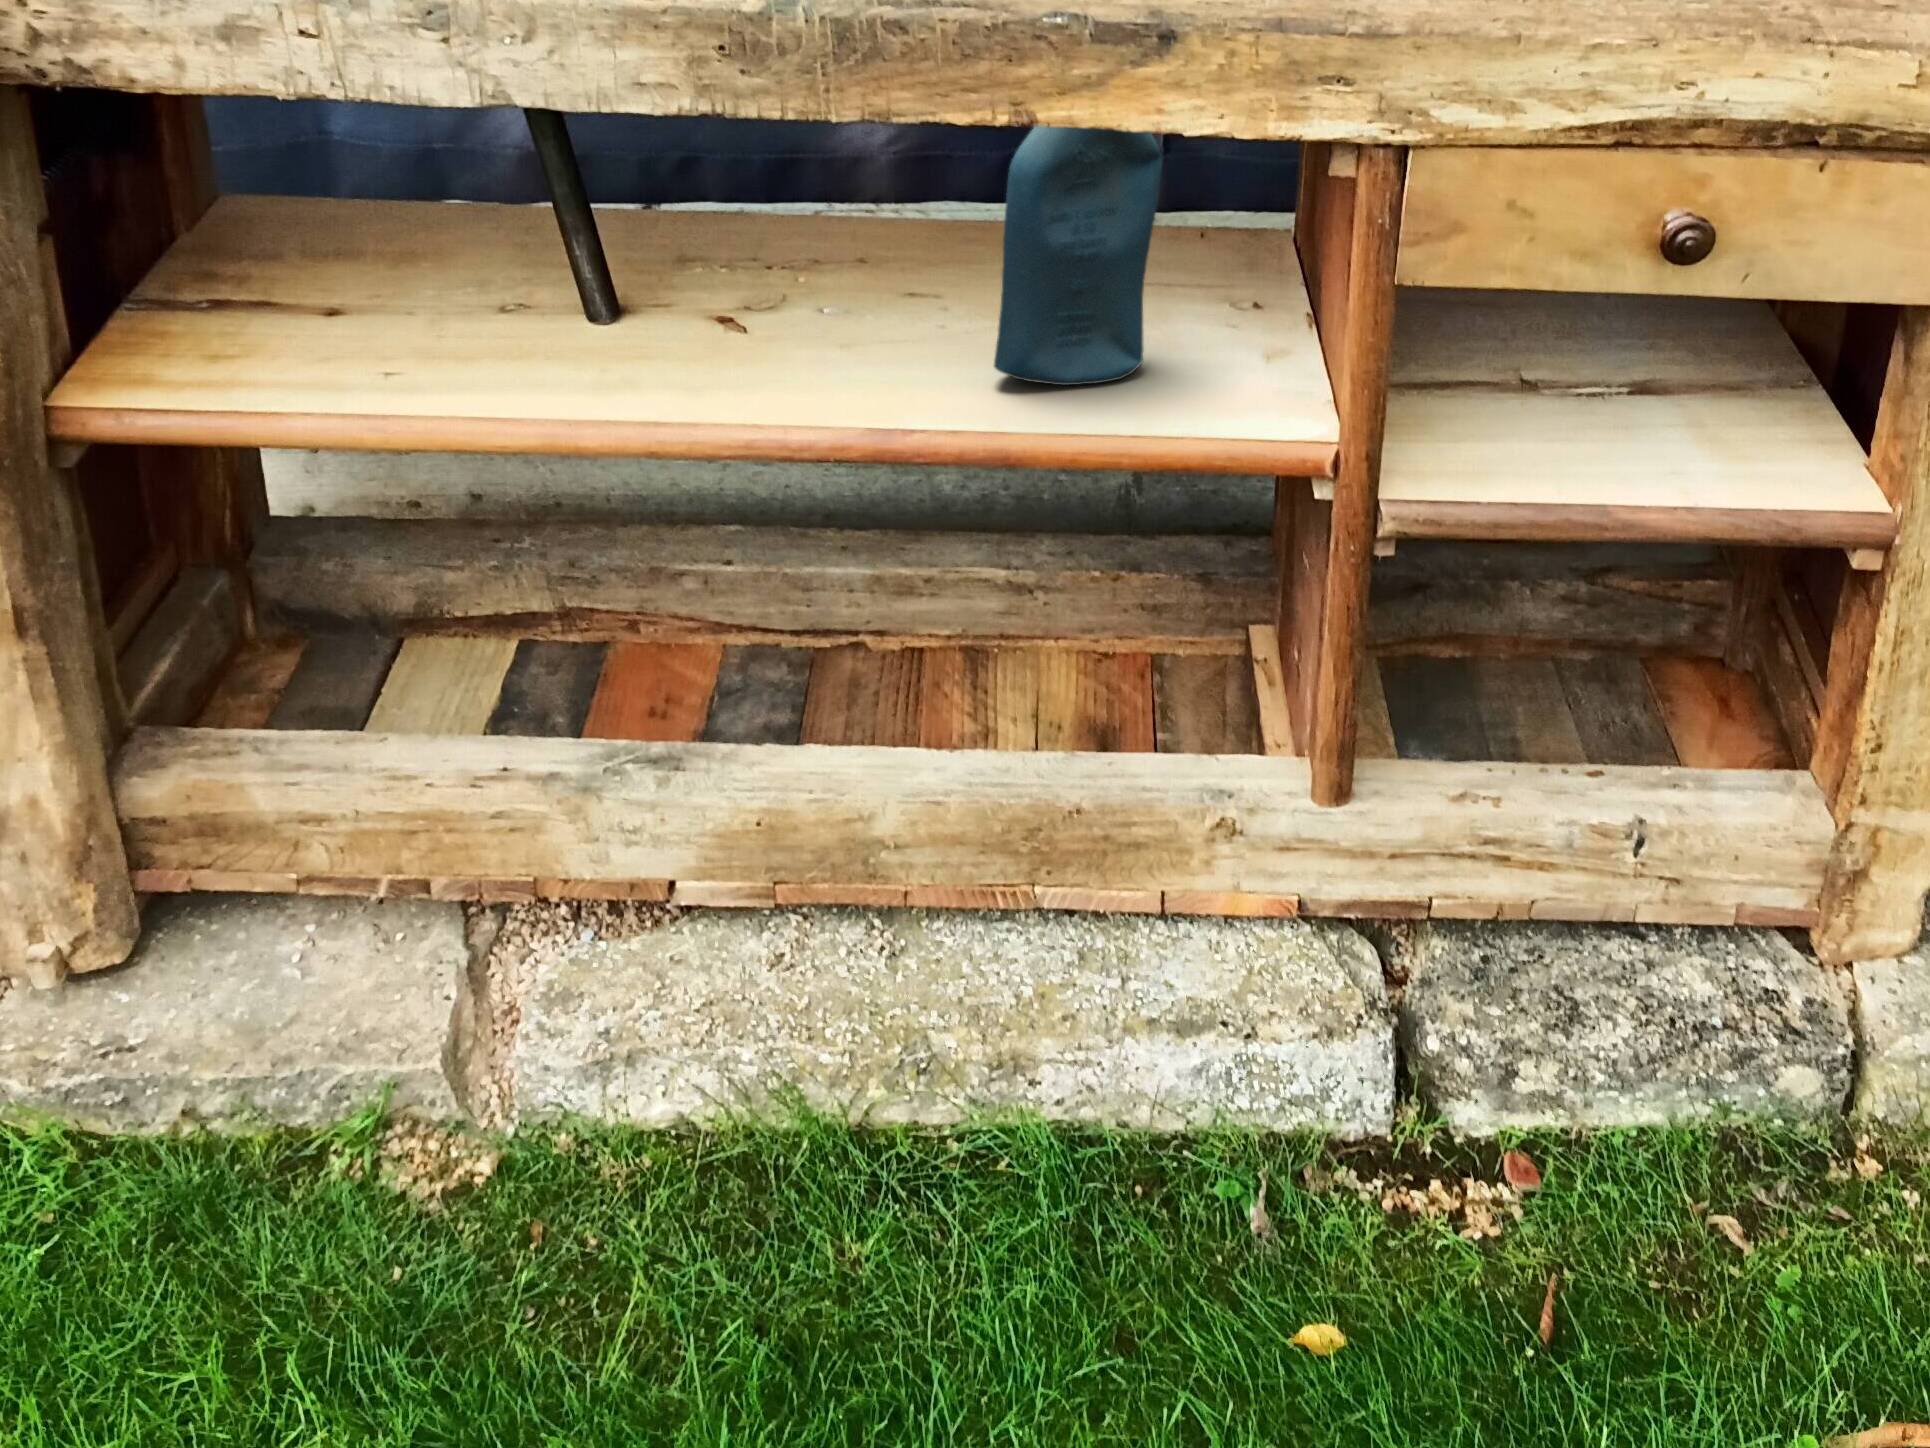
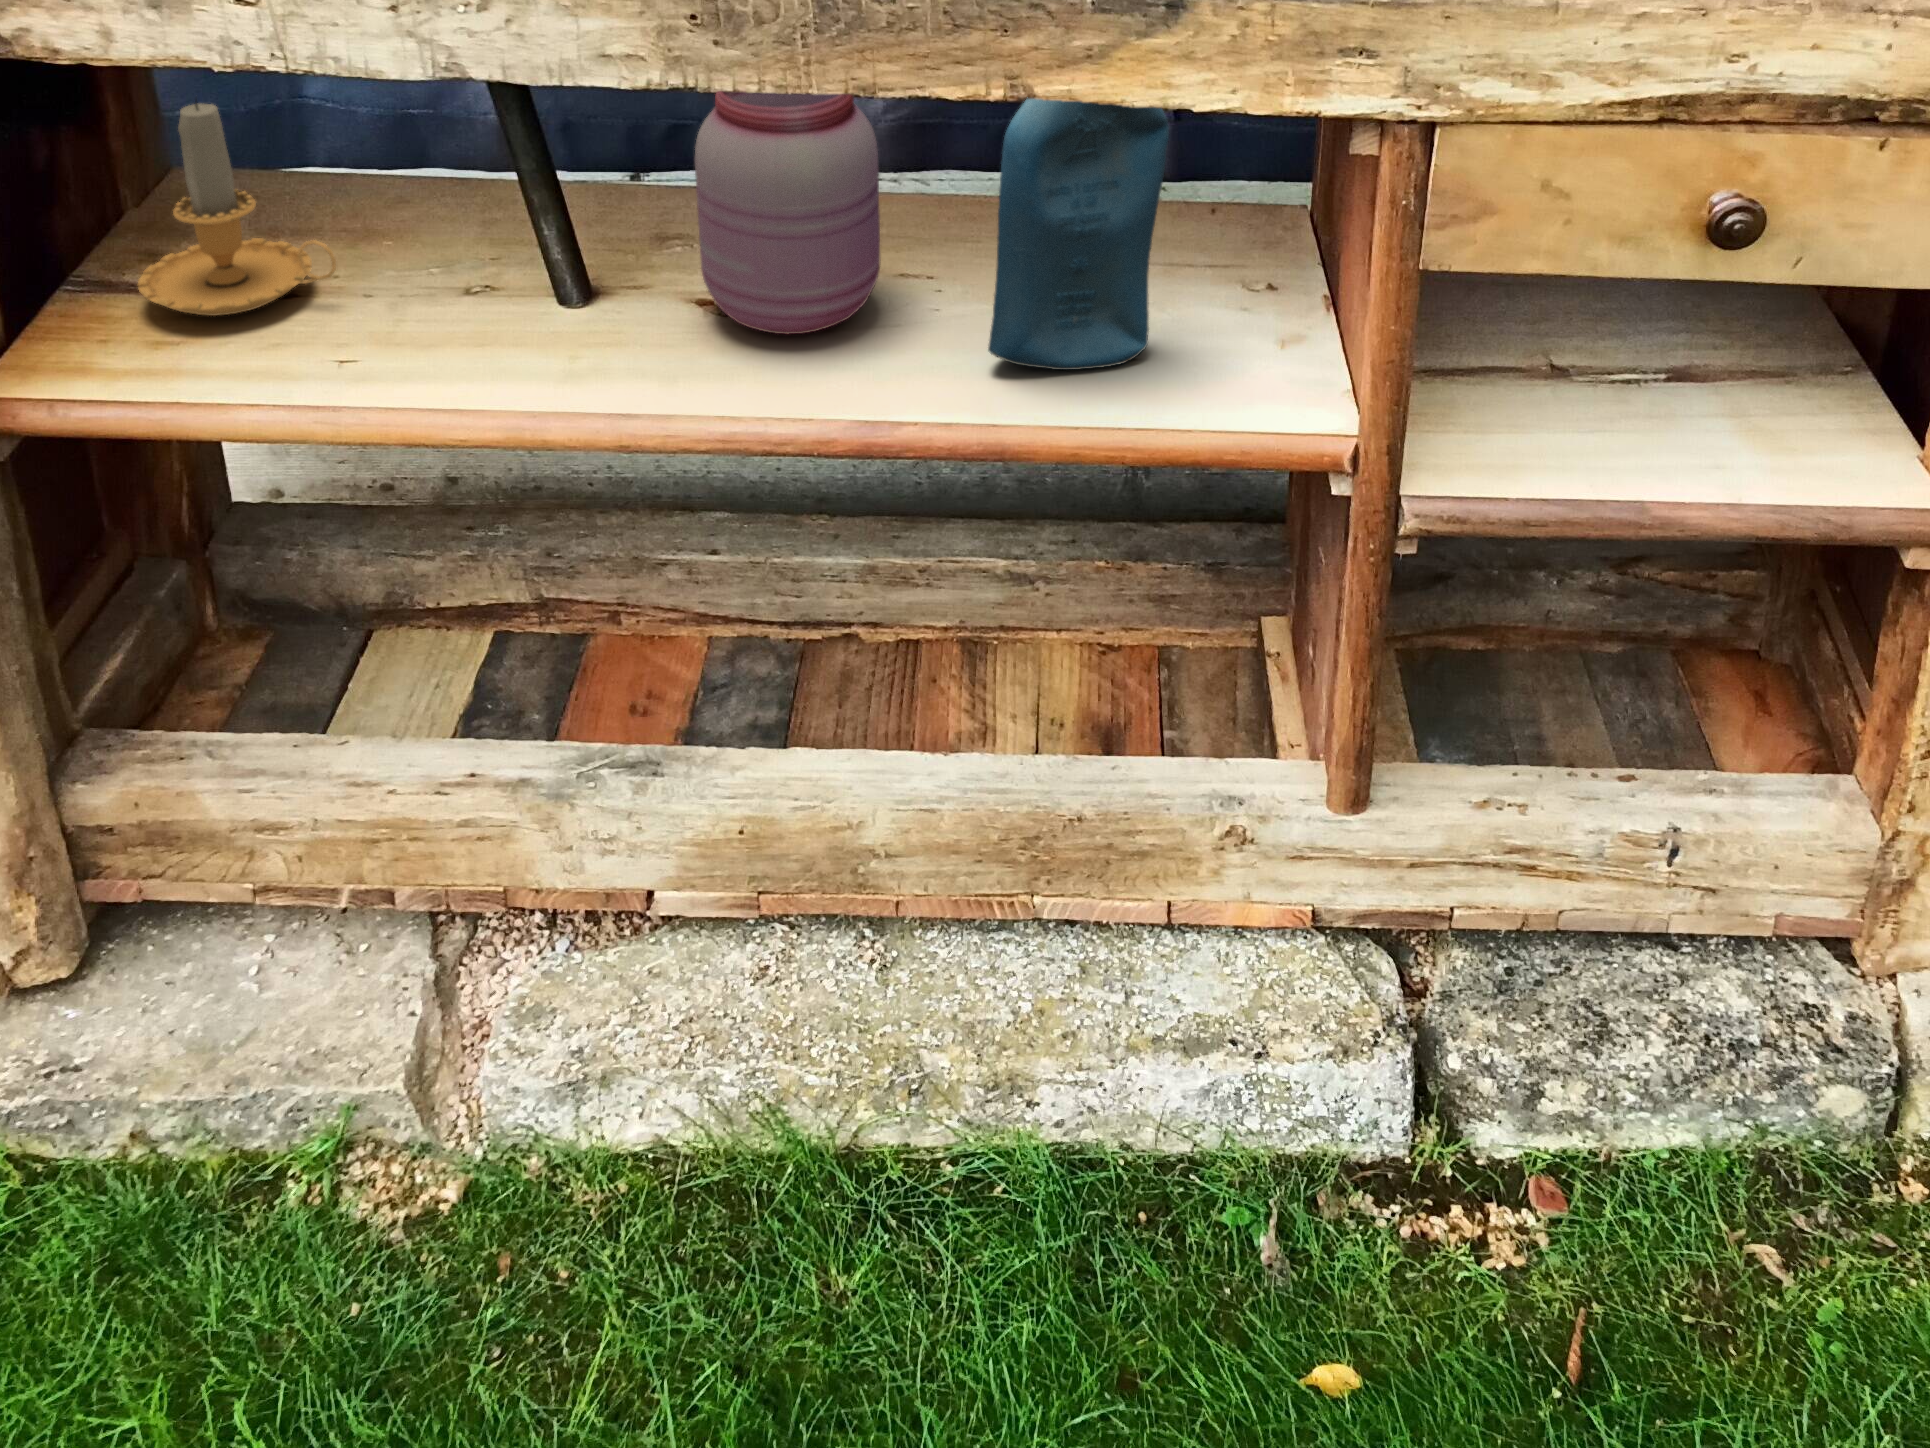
jar: none [720,101,892,352] -> present [695,91,880,334]
candle: none [197,130,383,335] -> present [138,101,336,316]

